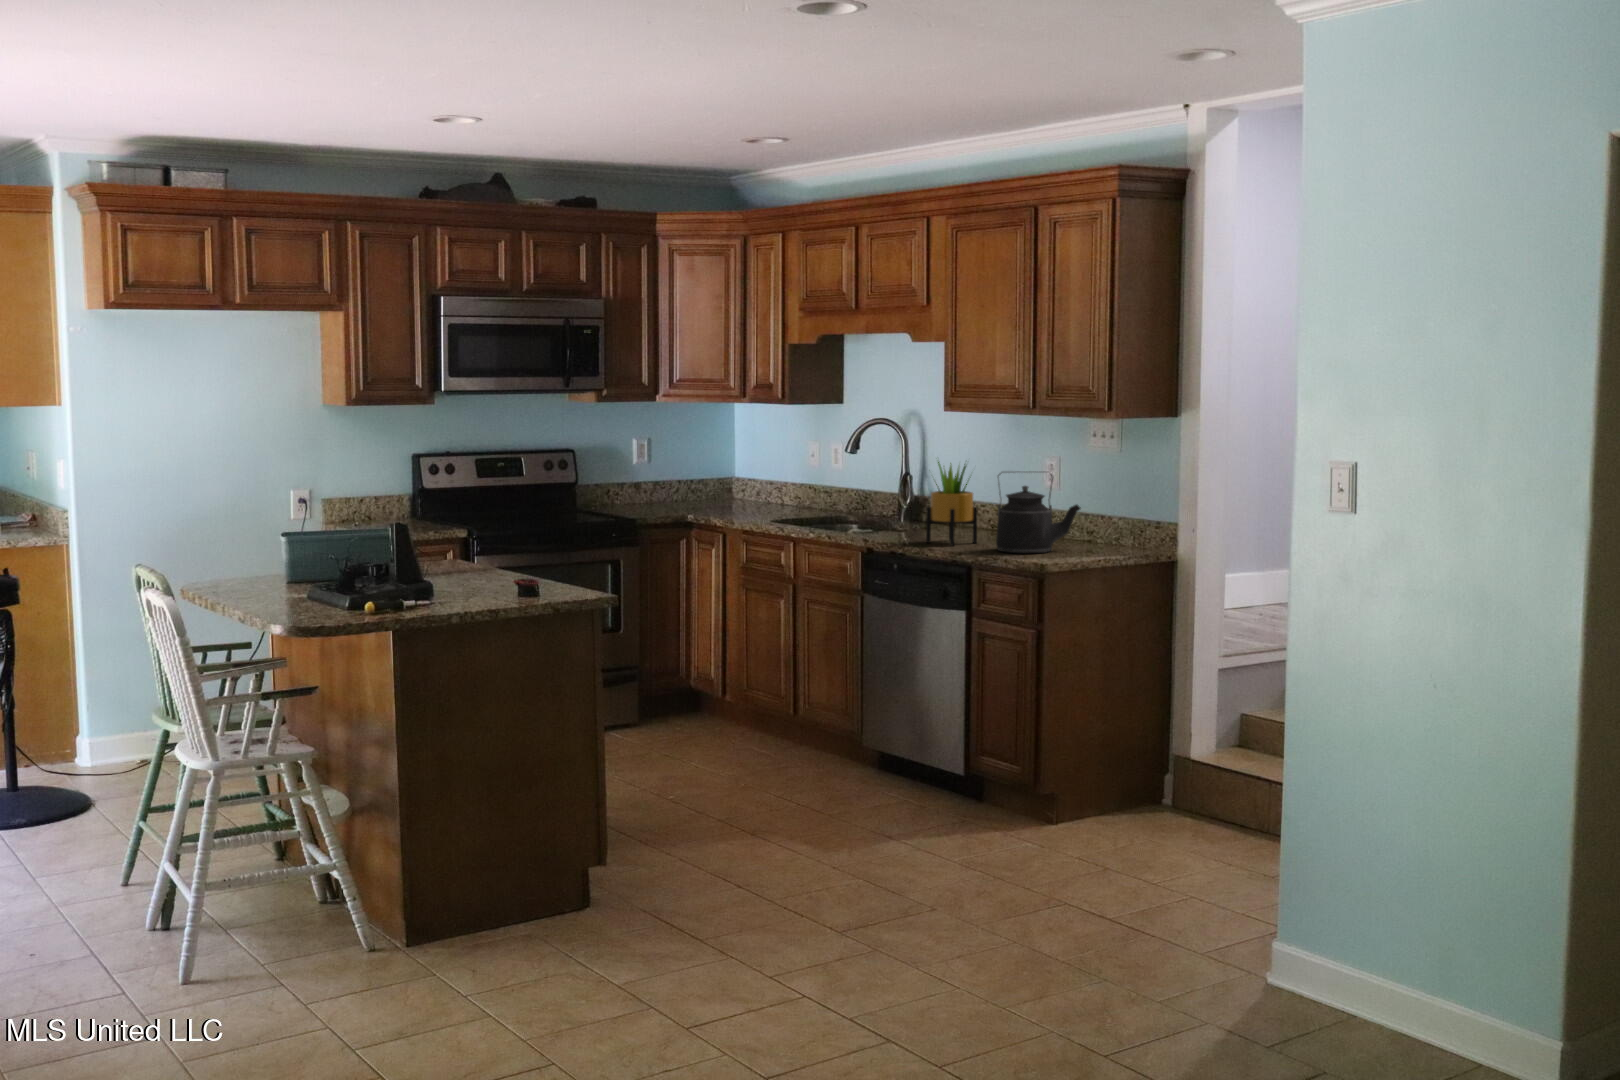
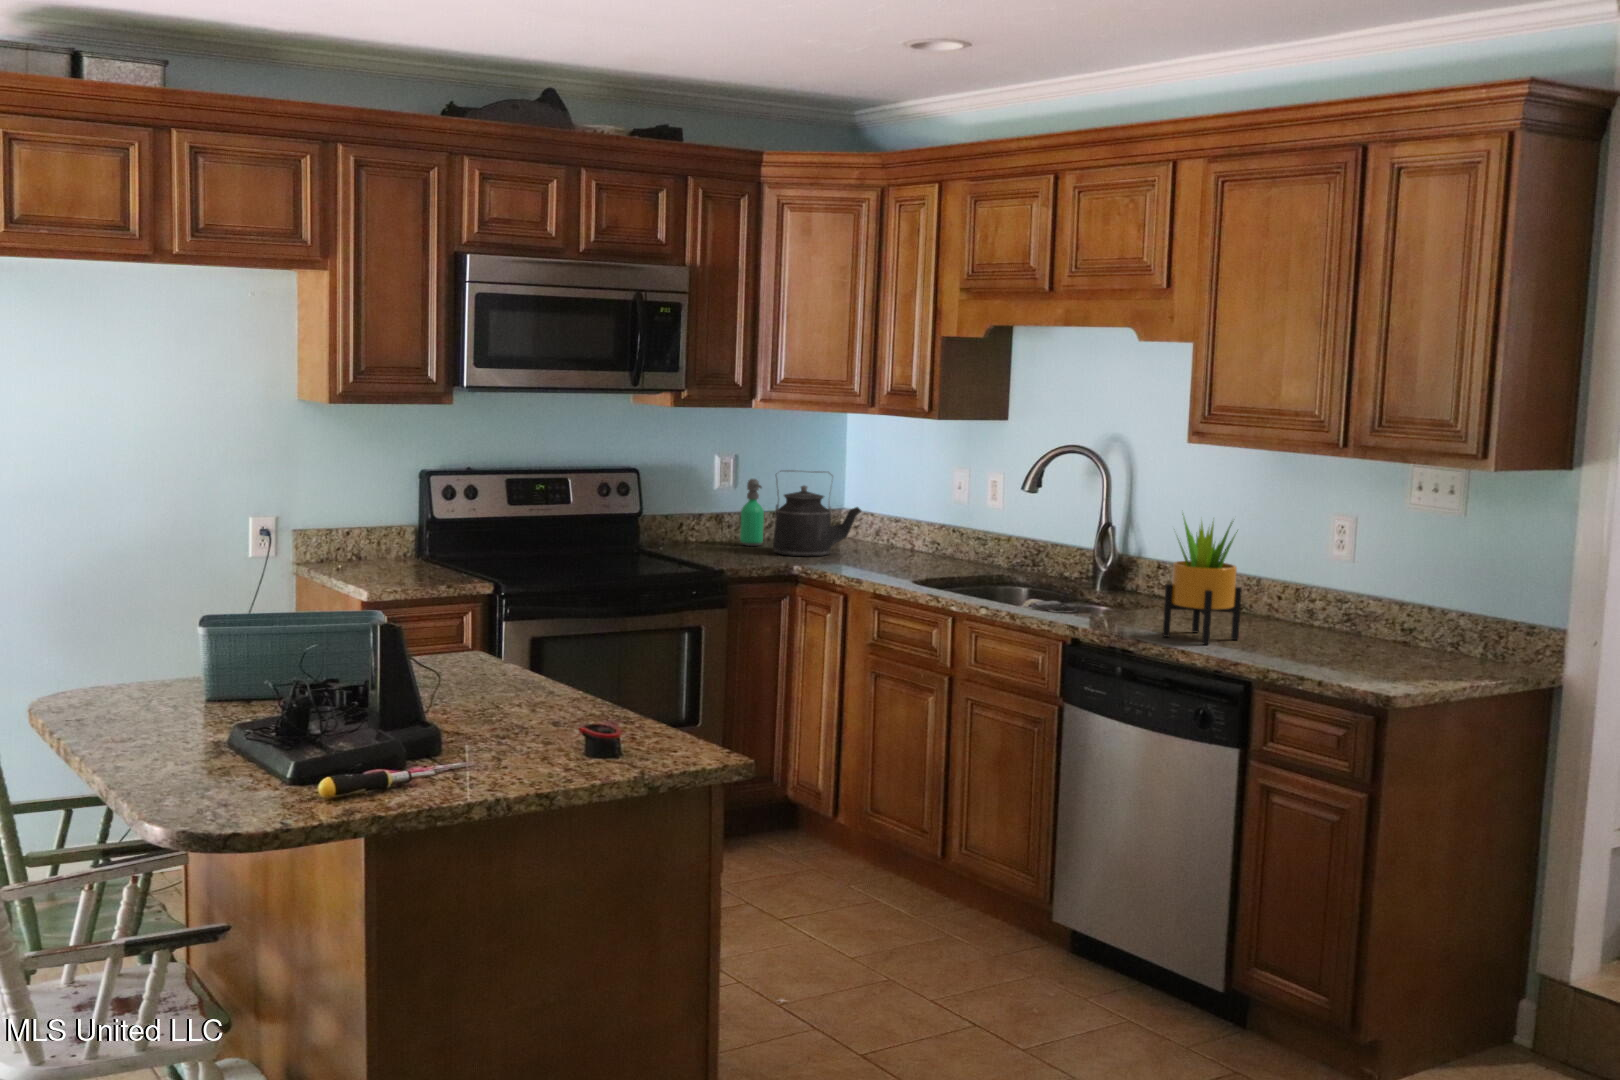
soap dispenser: none [654,455,671,505] -> present [740,479,764,546]
kettle: present [996,471,1081,553] -> present [773,470,861,556]

